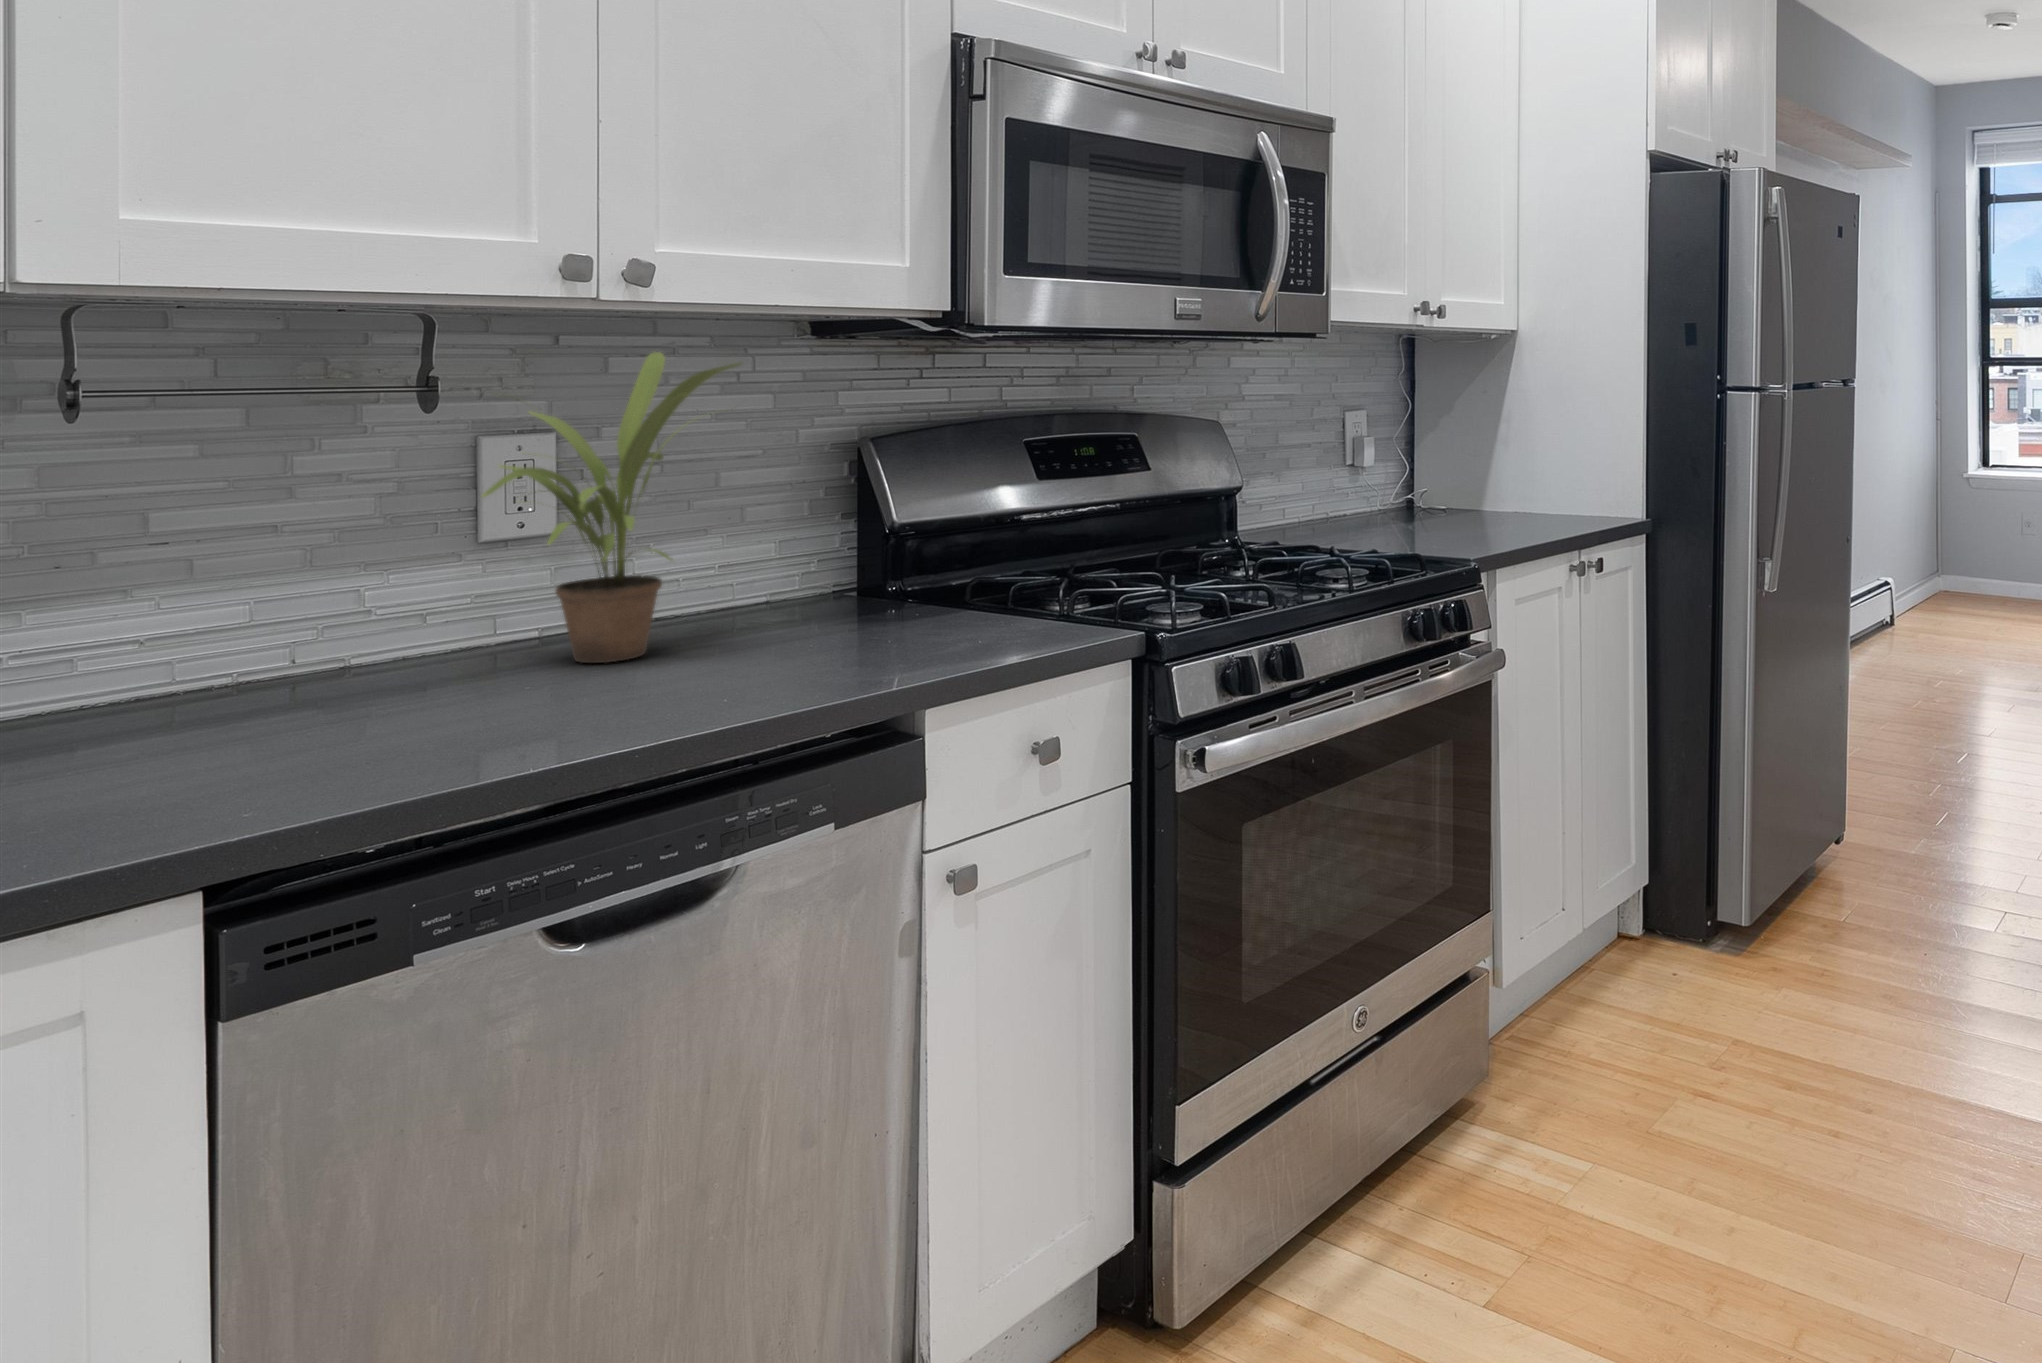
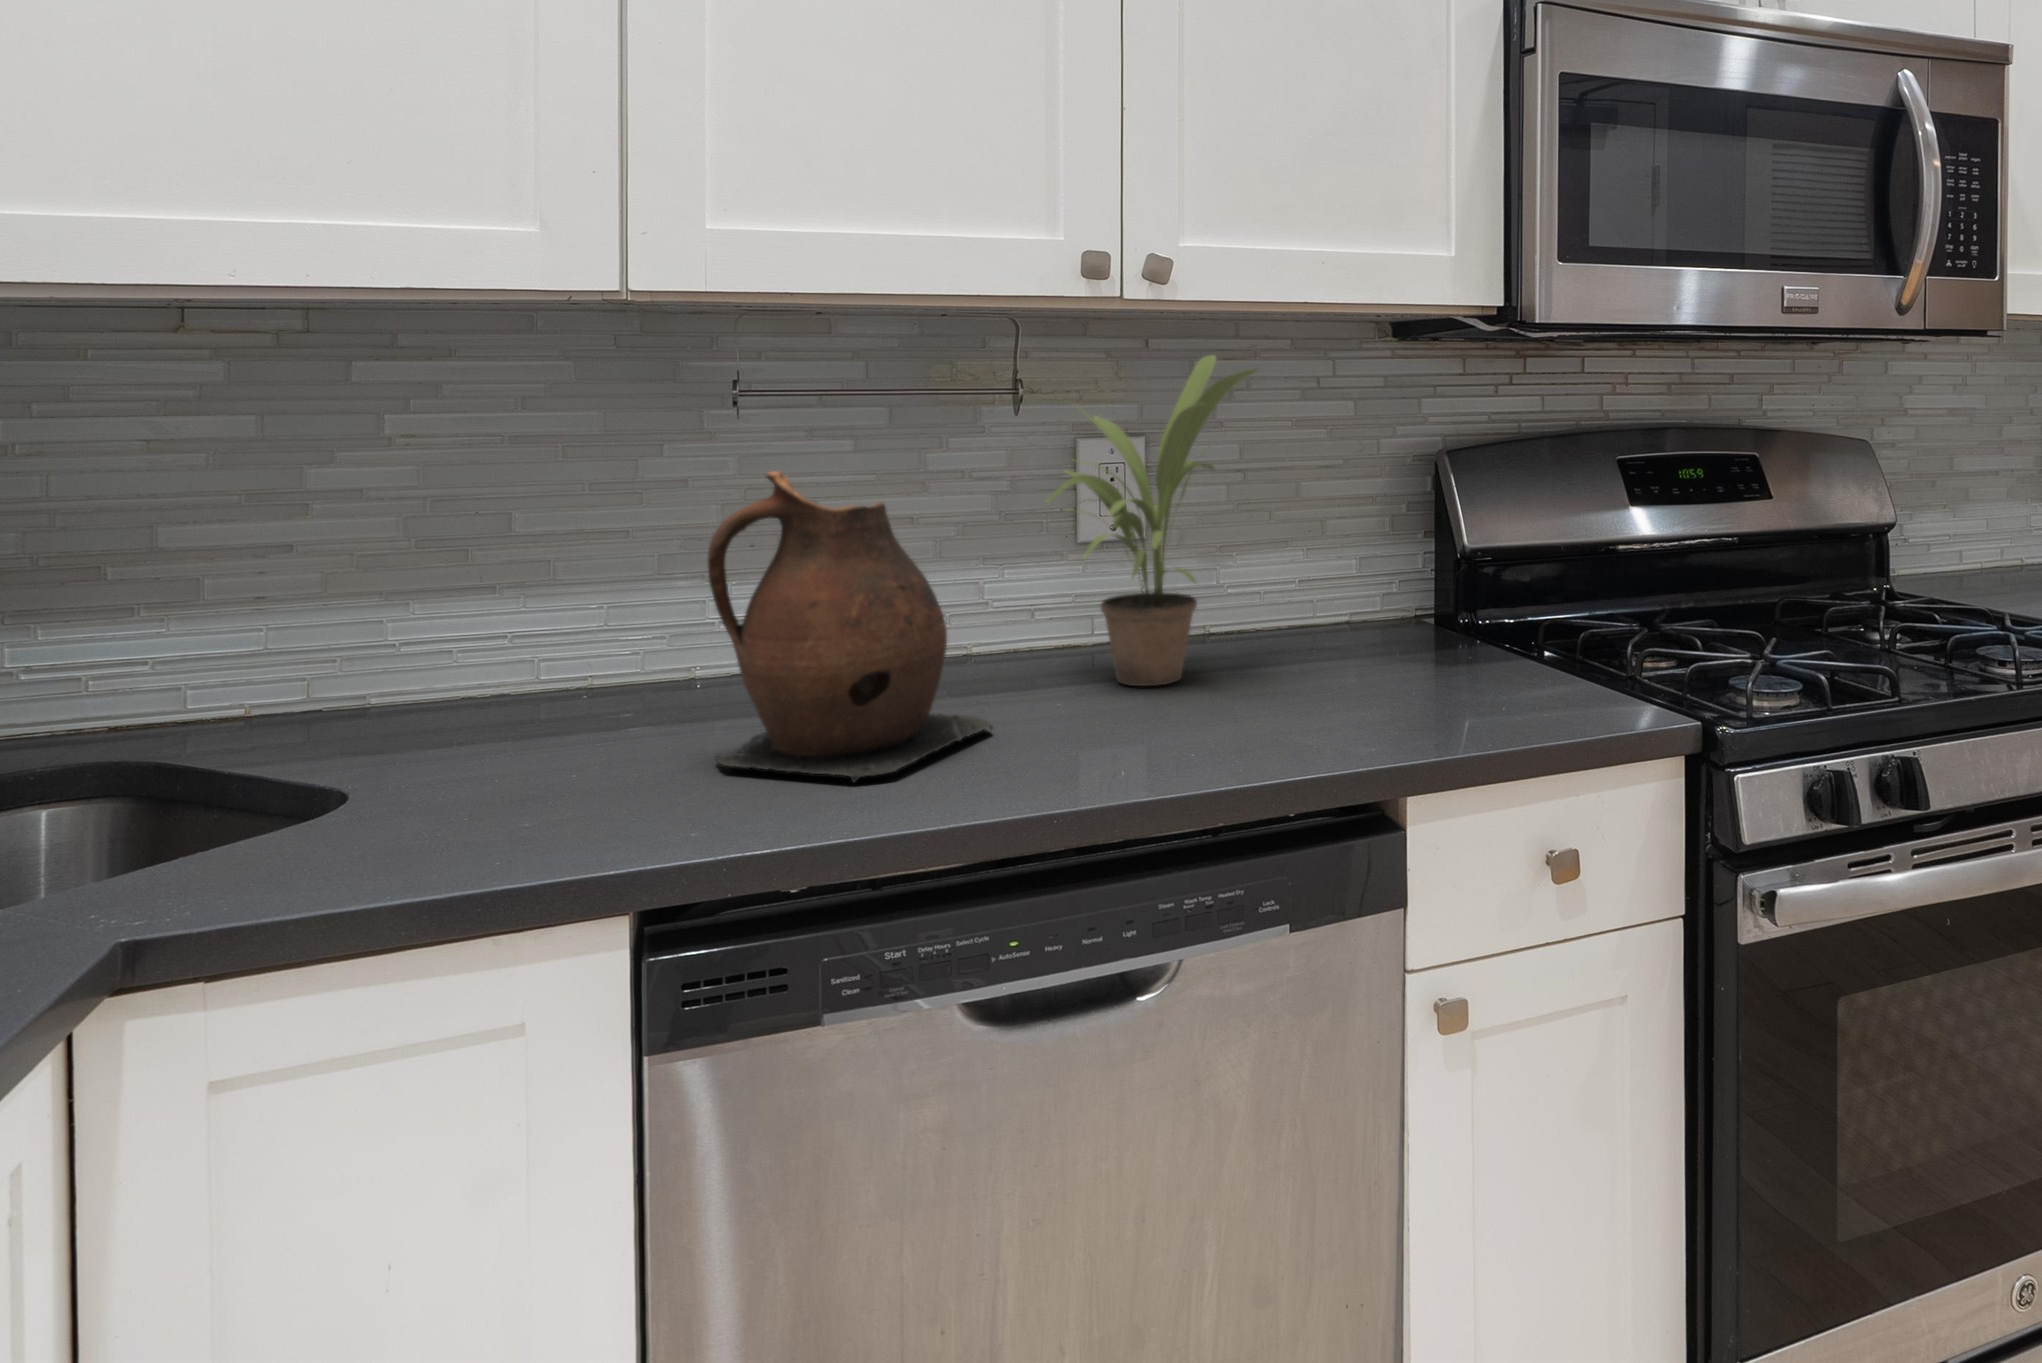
ceramic pitcher: none [141,467,482,768] -> present [707,471,992,782]

